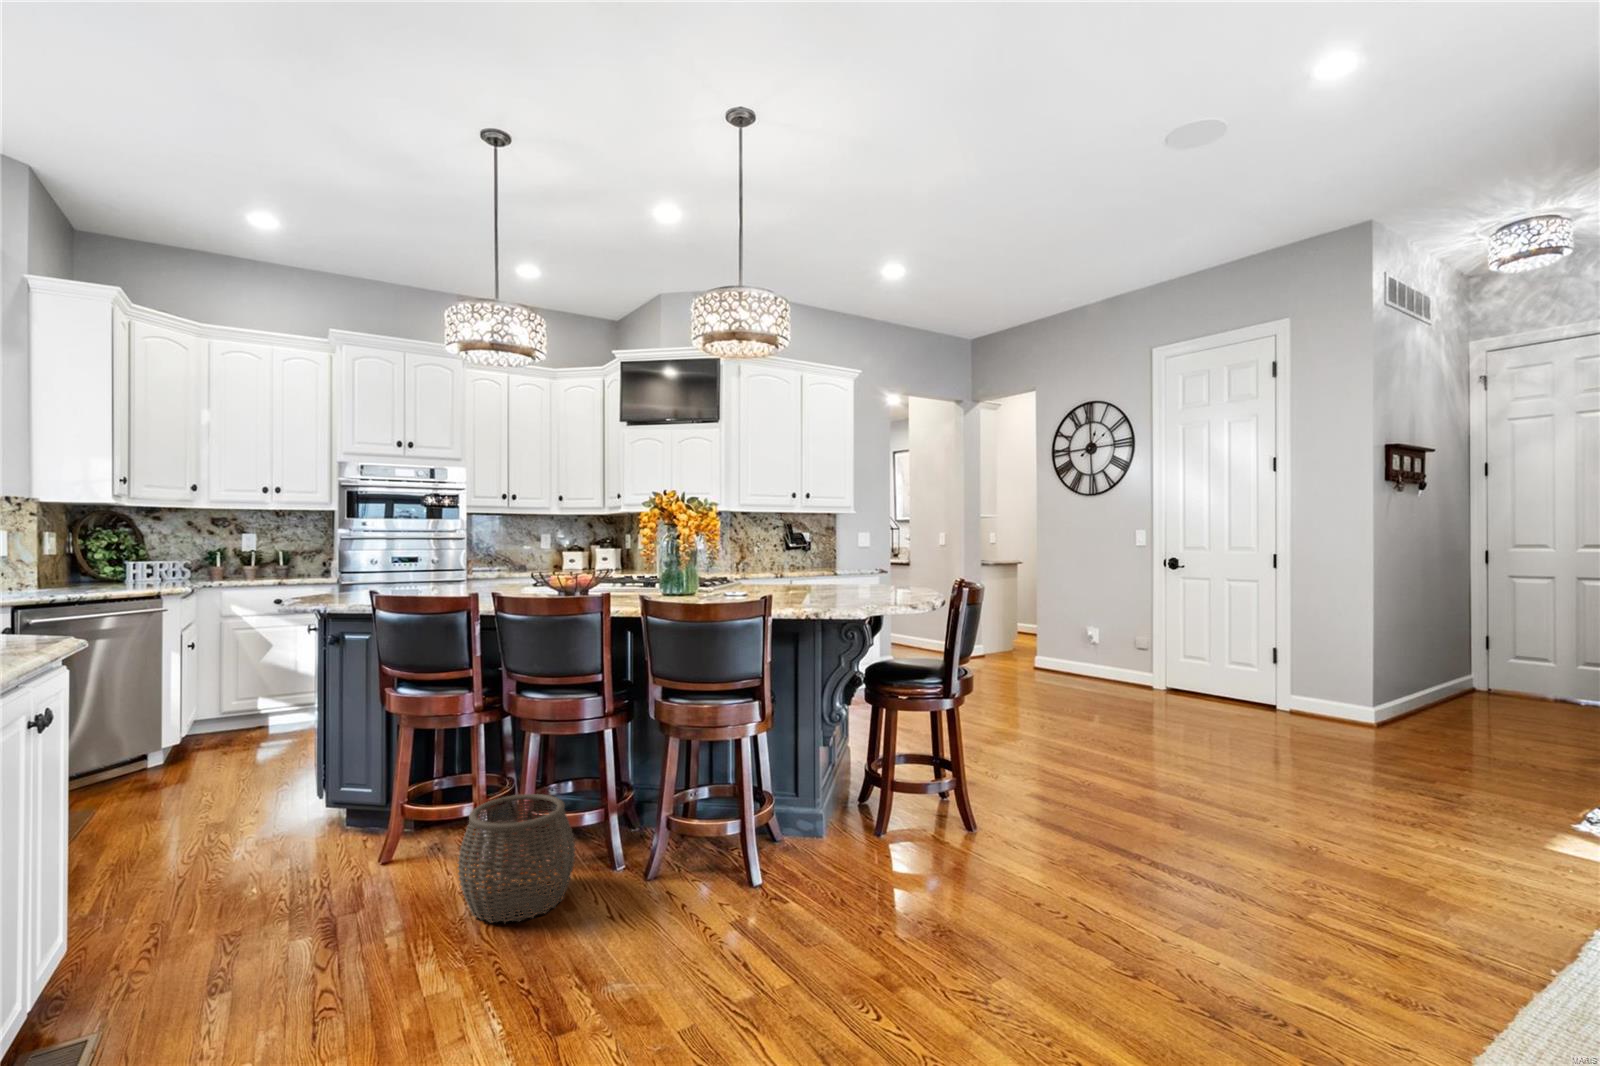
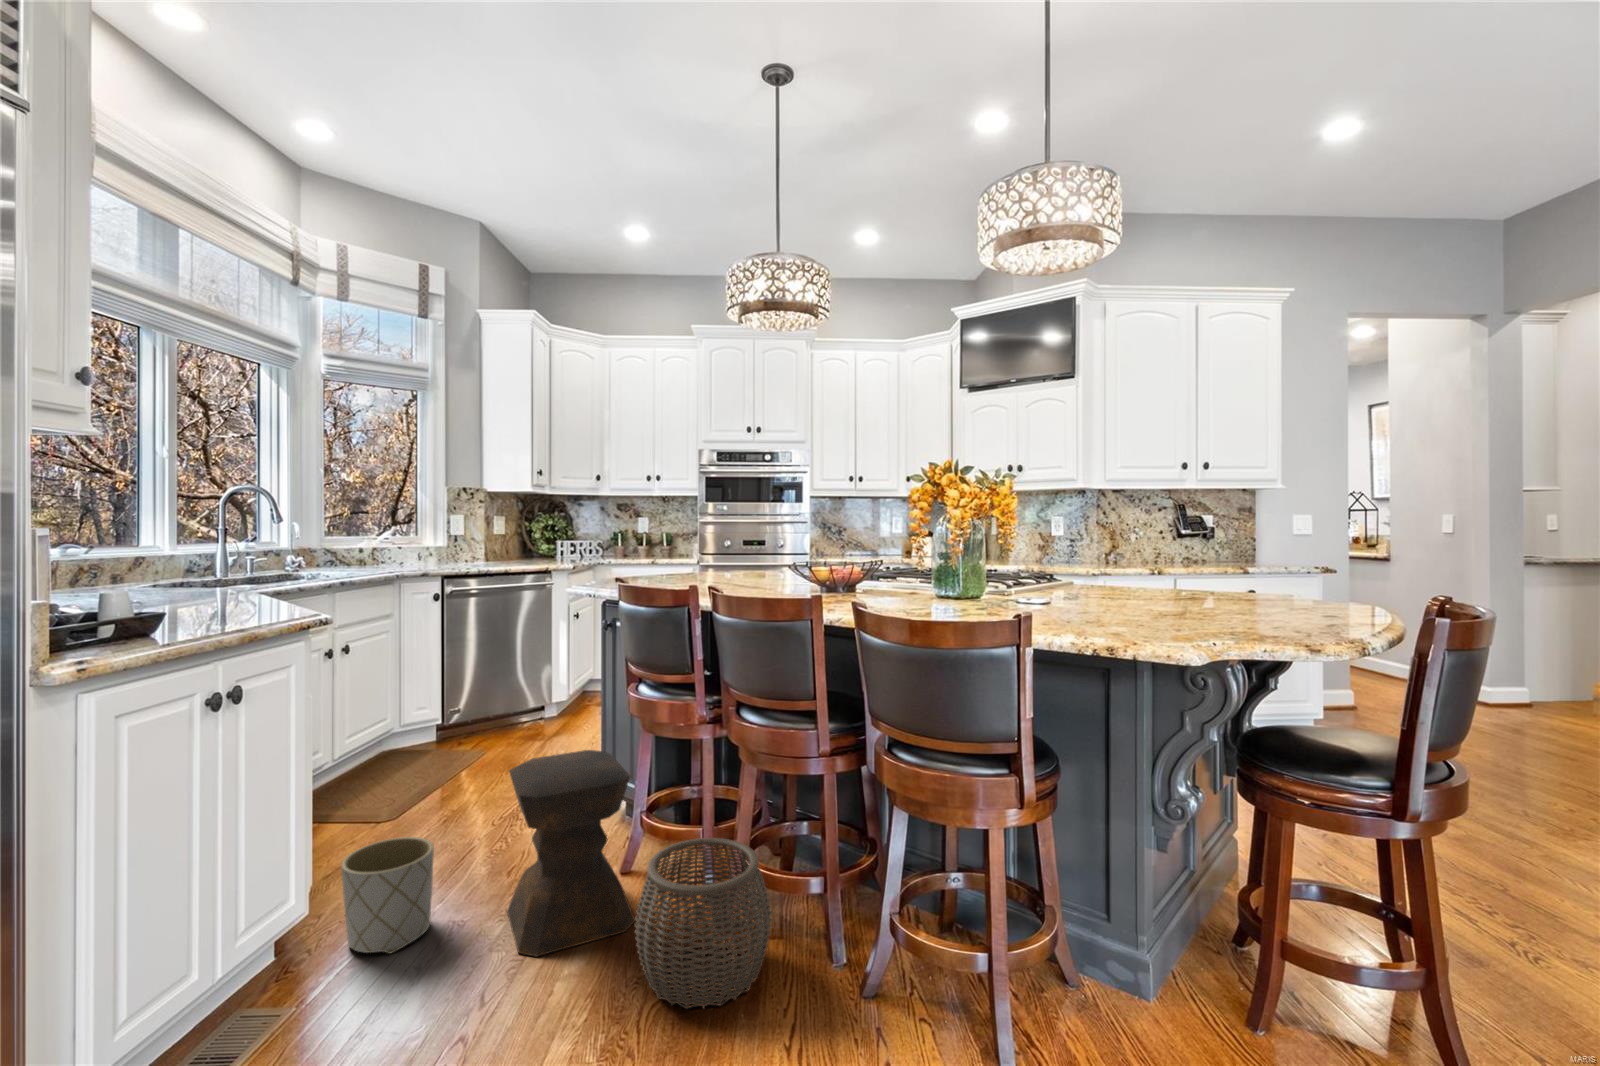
stool: none [280,747,426,935] -> present [507,750,635,957]
planter: none [96,860,205,982] -> present [341,837,434,954]

